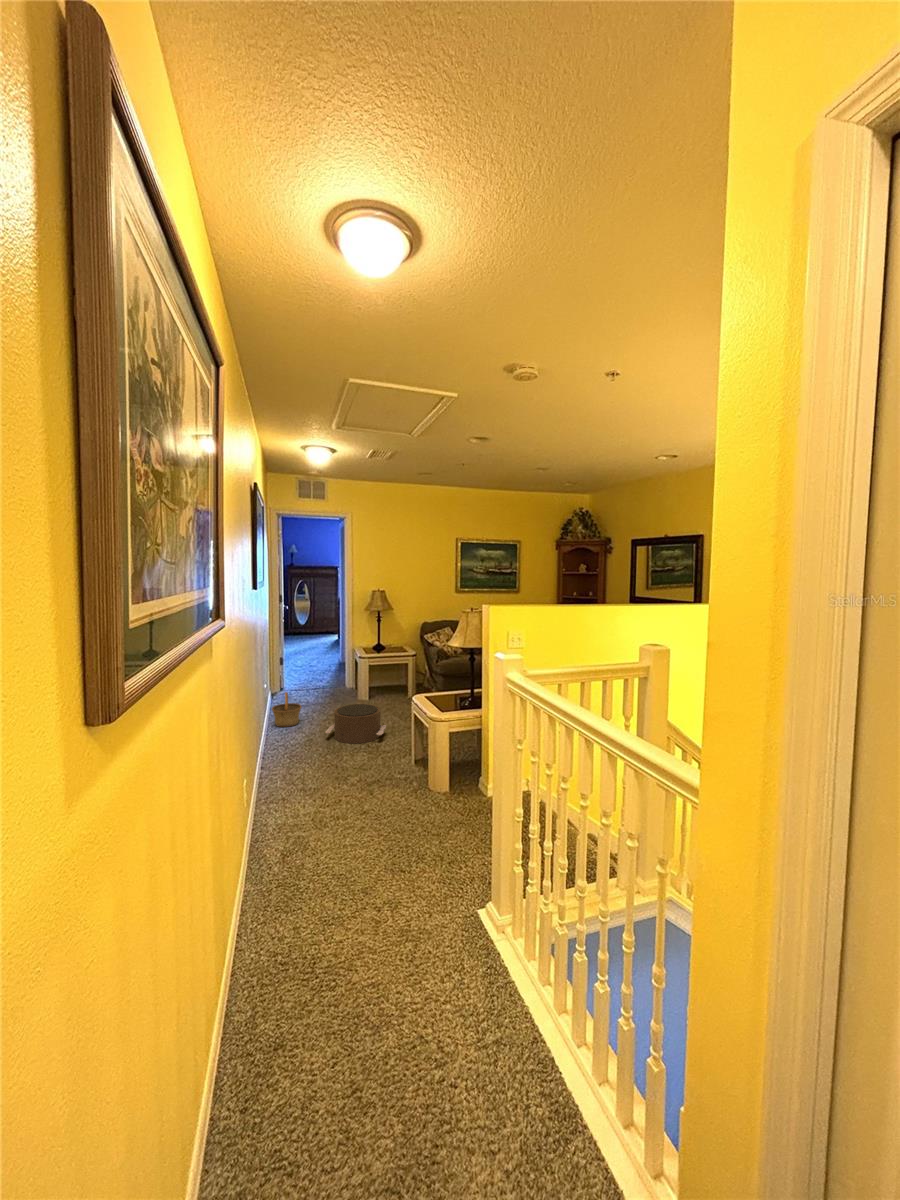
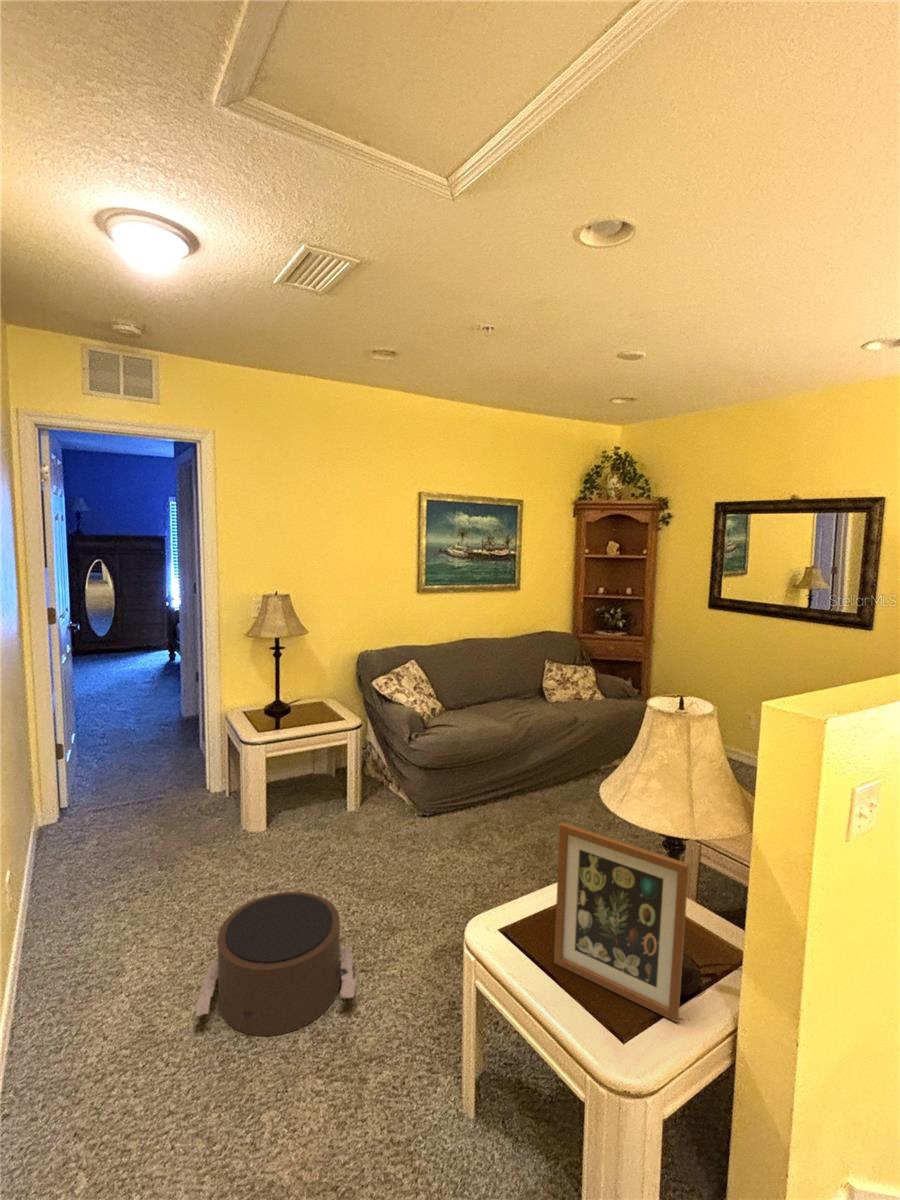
picture frame: none [433,653,462,712] -> present [554,823,689,1022]
basket: present [272,692,302,727] -> none [28,877,118,981]

